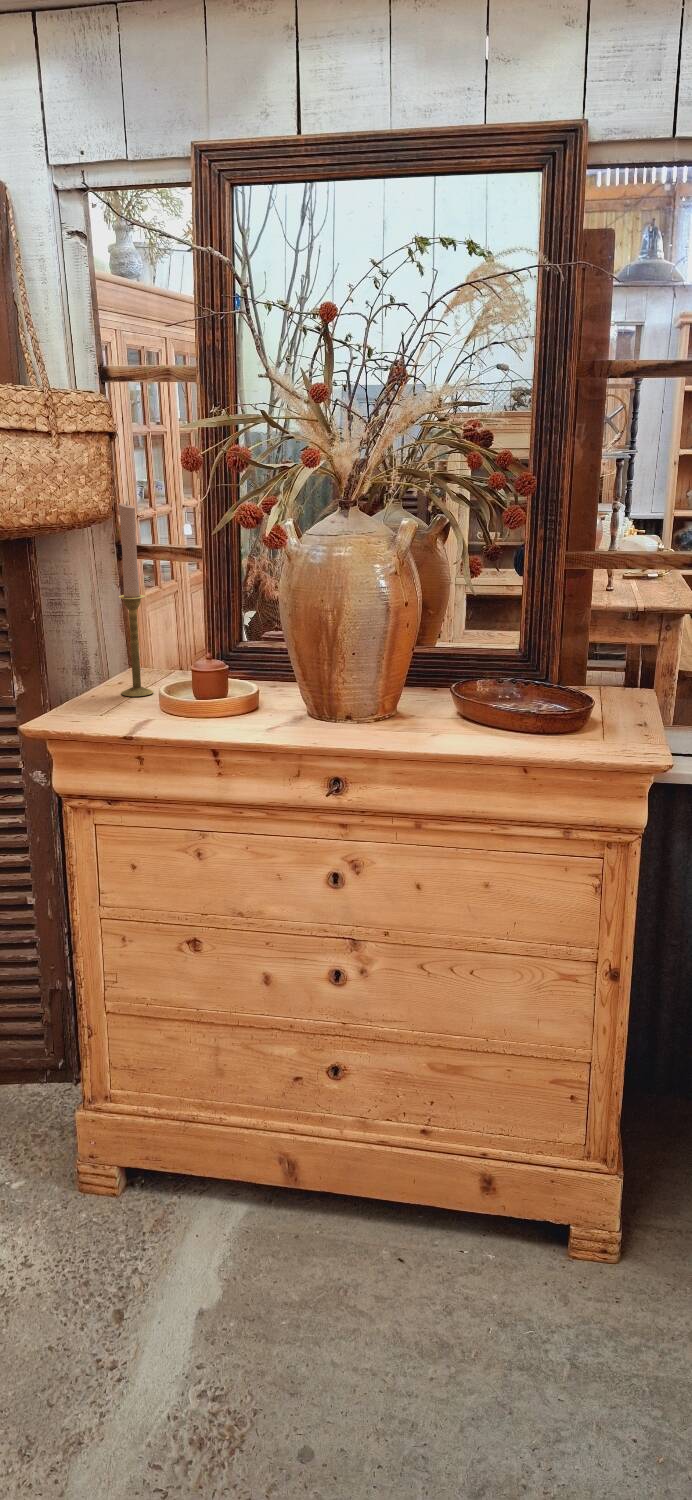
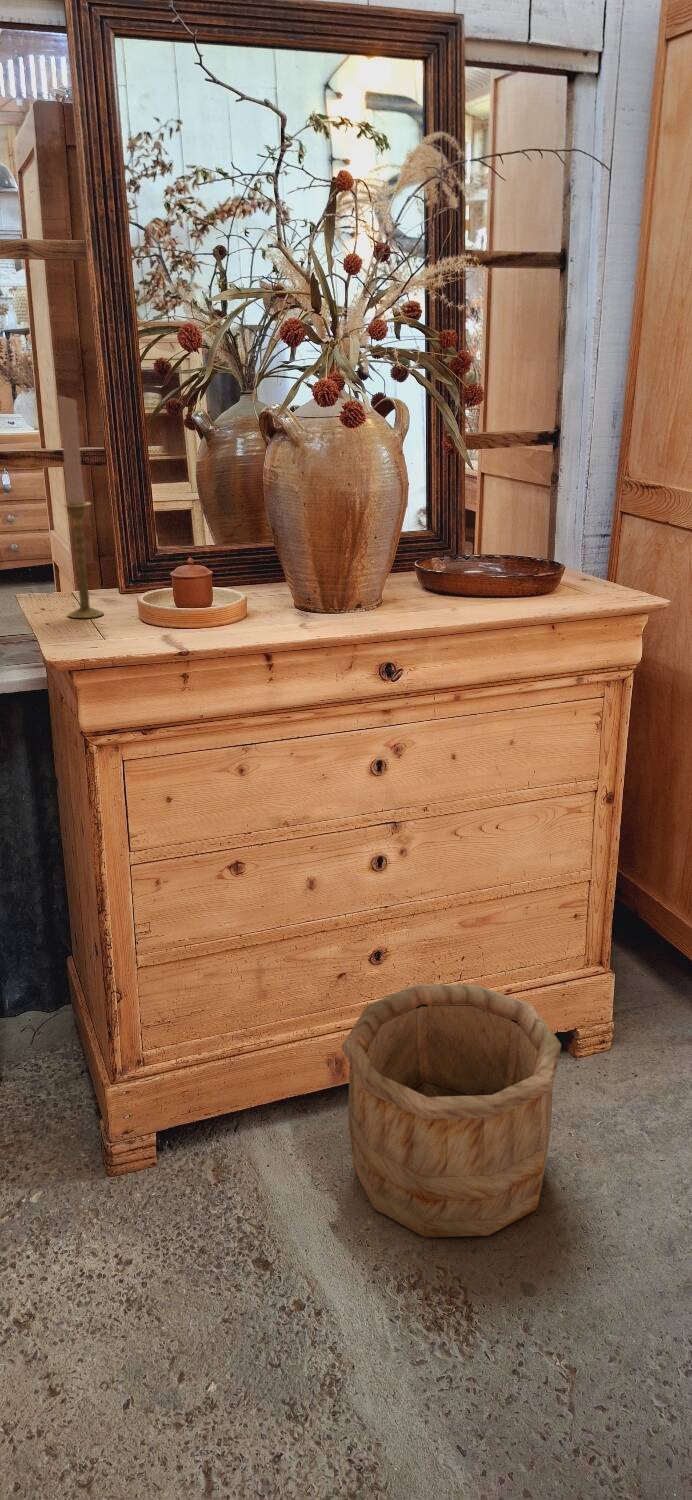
wooden bucket: none [223,1106,447,1381] -> present [341,984,561,1237]

